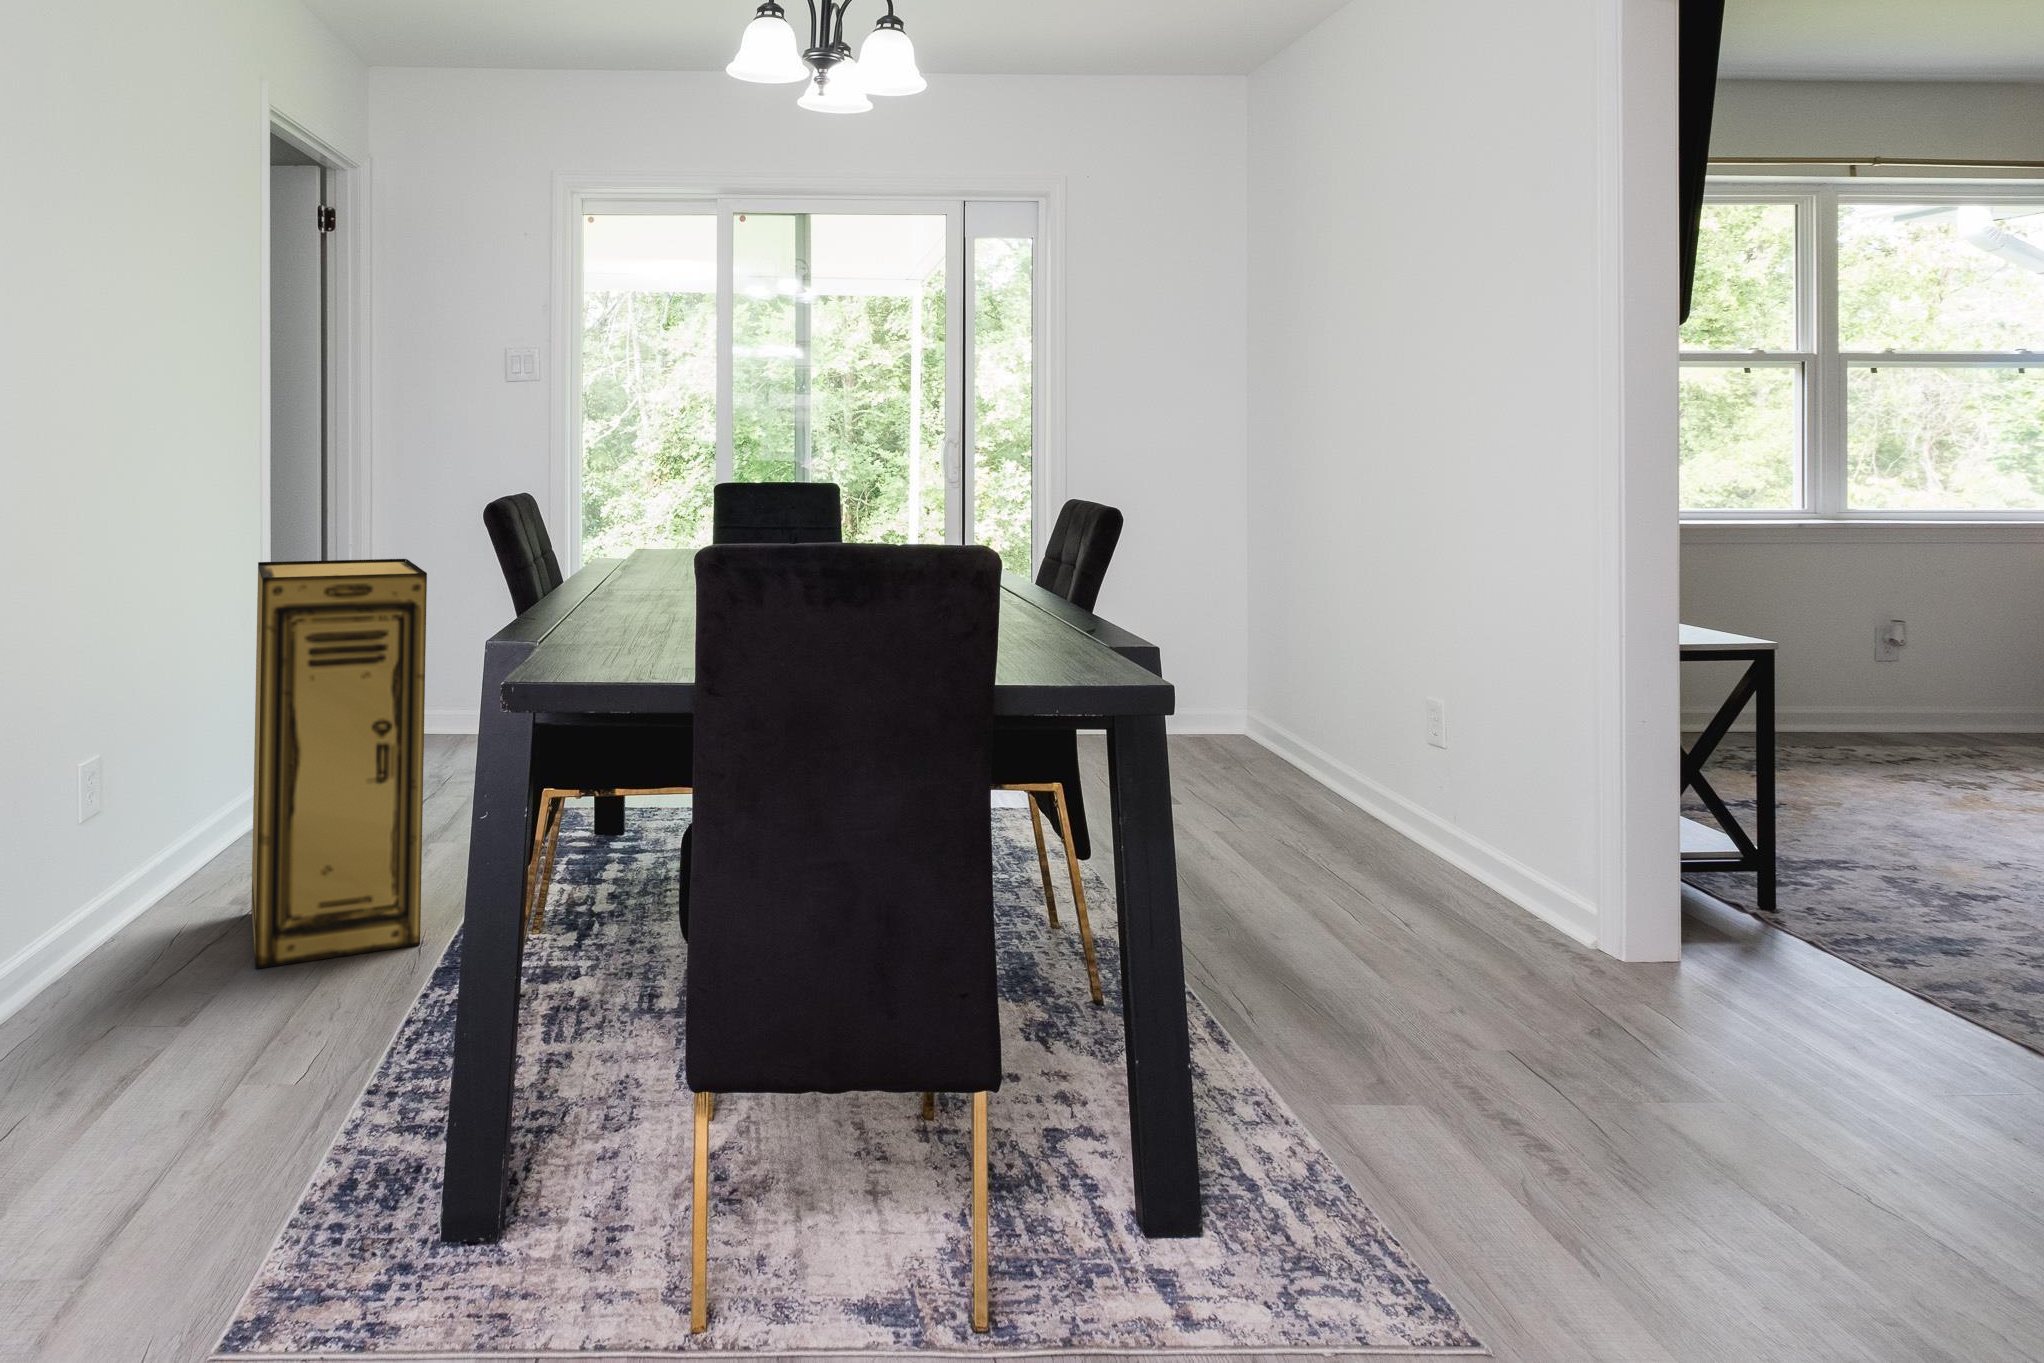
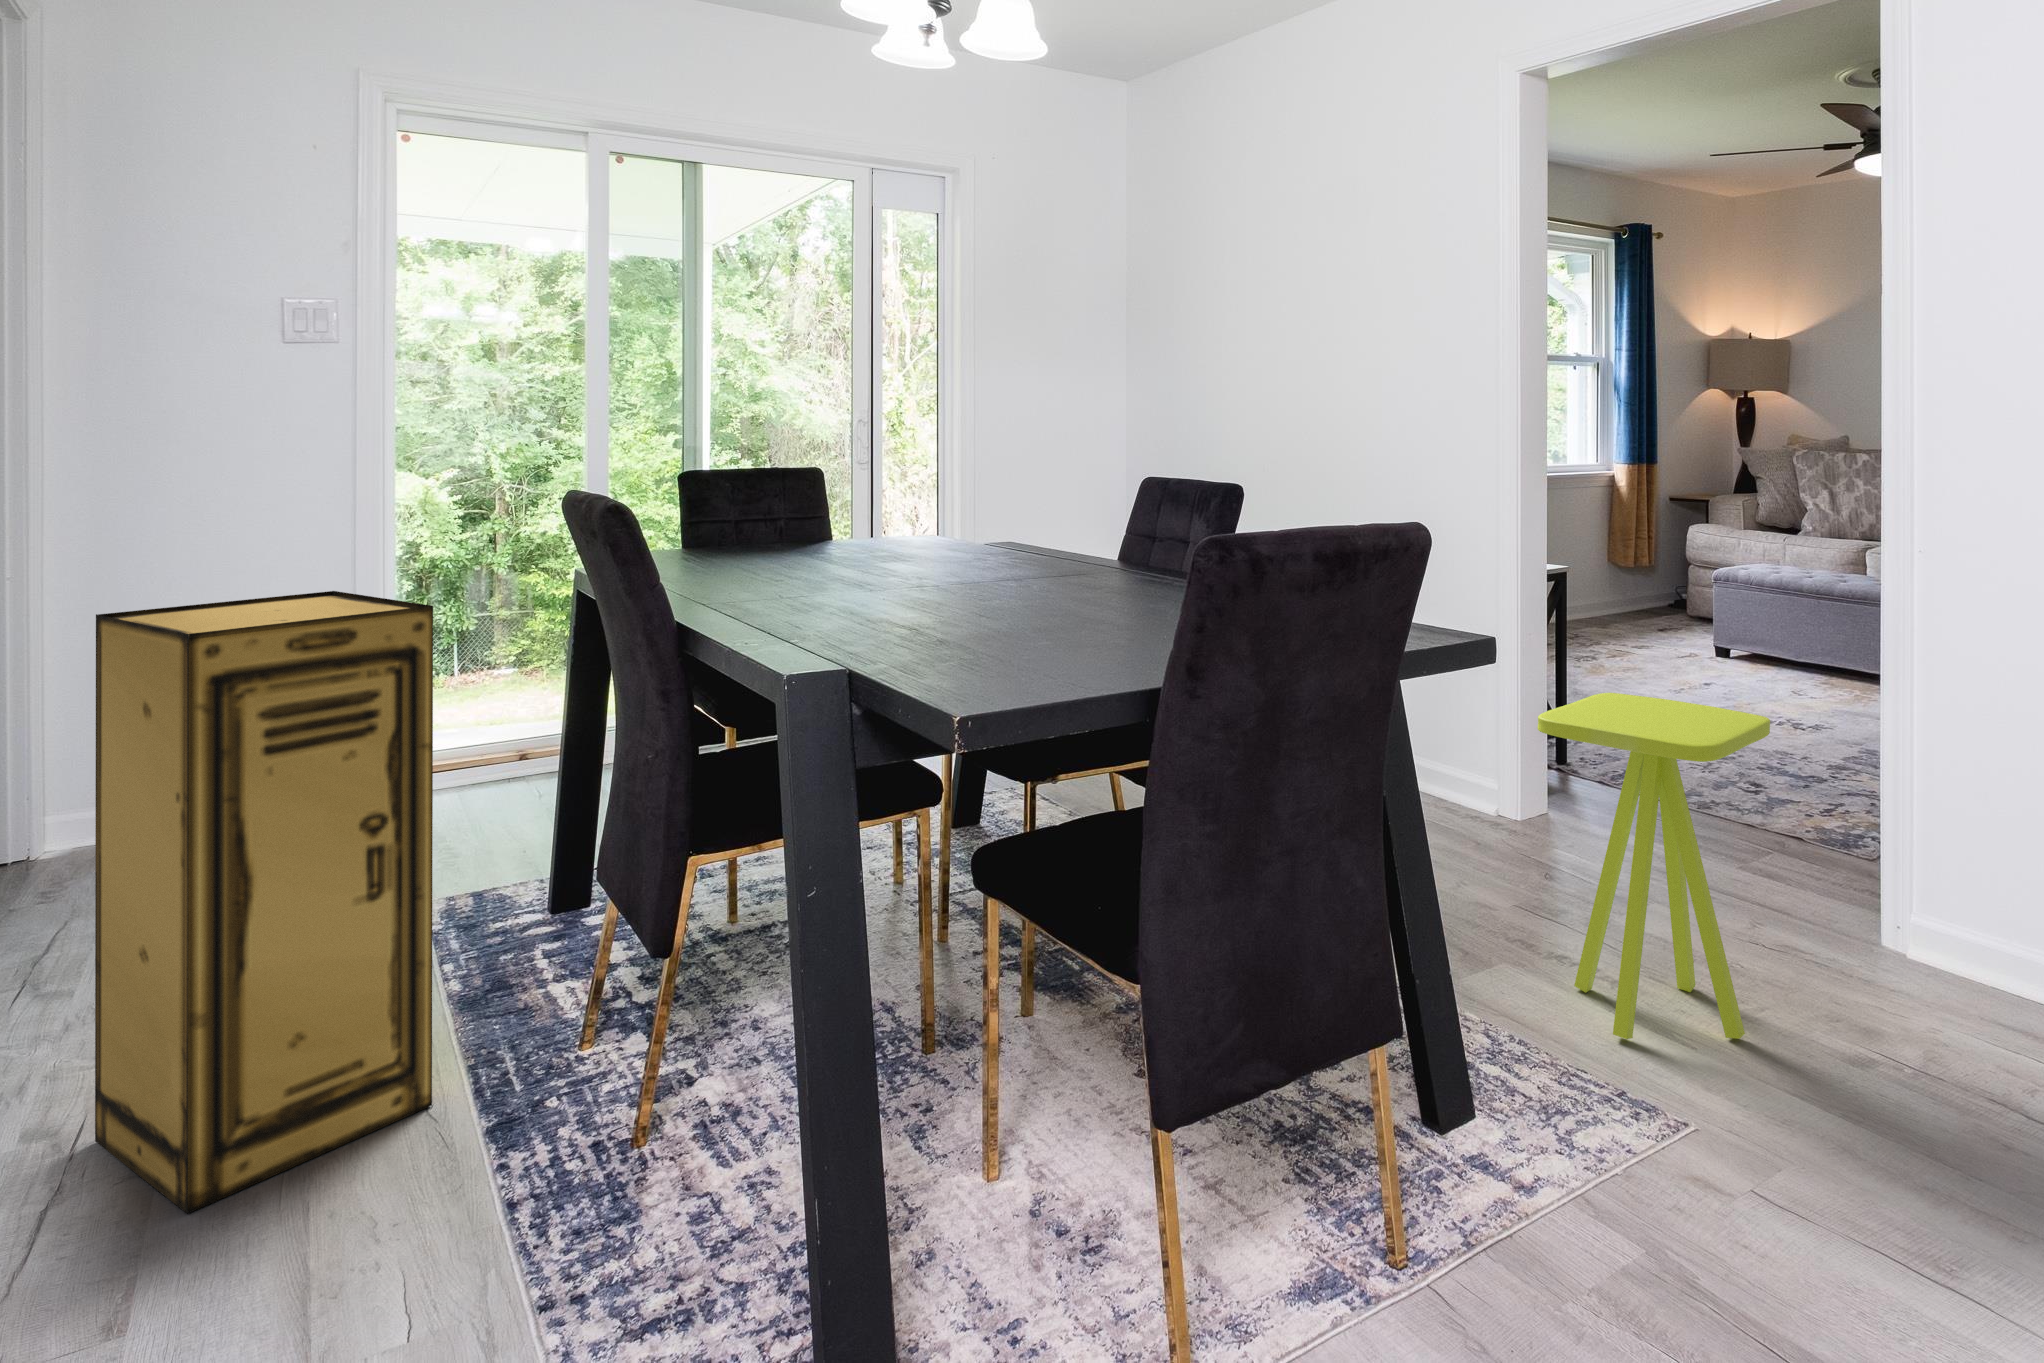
side table: none [1406,796,1760,1281] -> present [1538,693,1770,1039]

